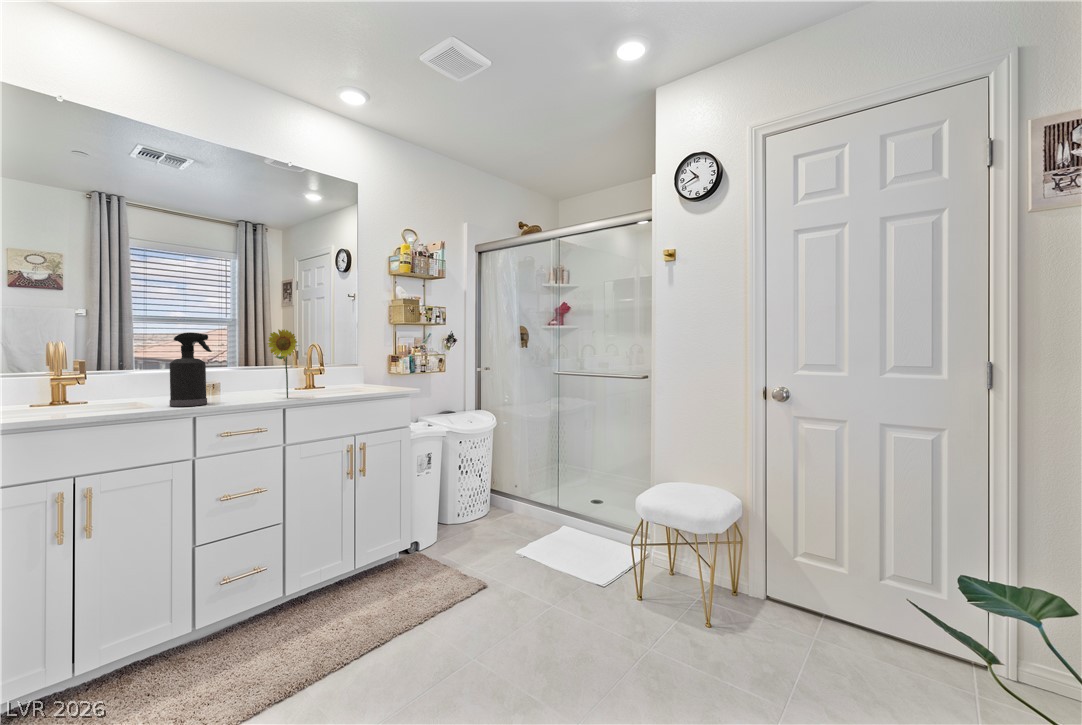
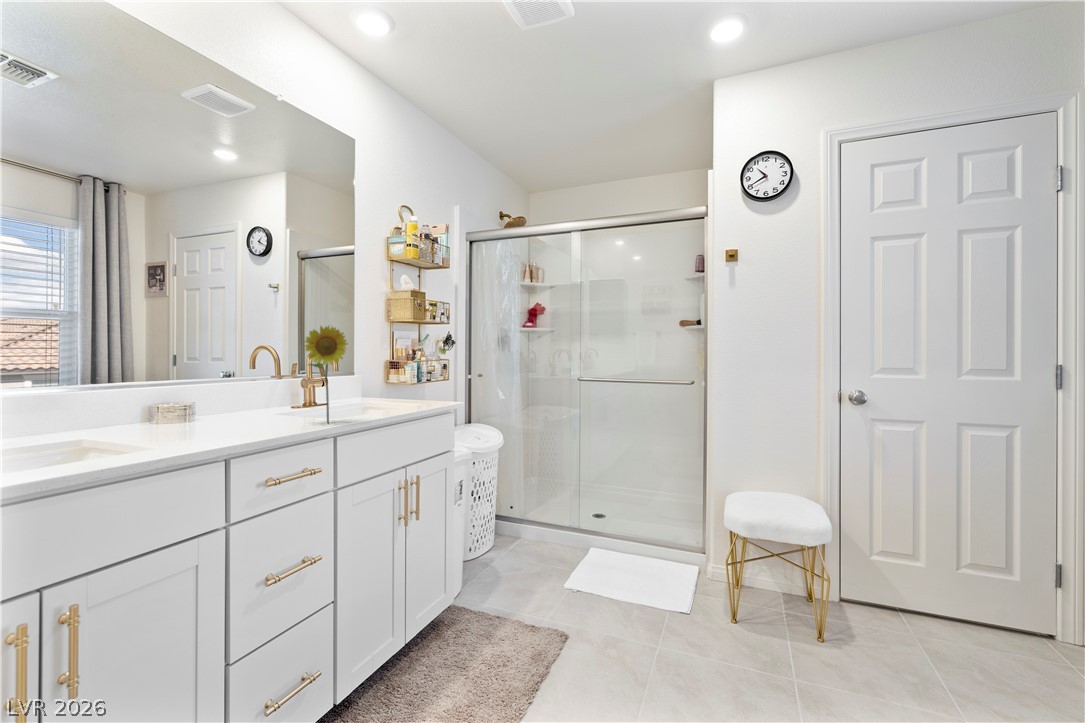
spray bottle: present [170,332,212,406] -> none [167,328,234,447]

